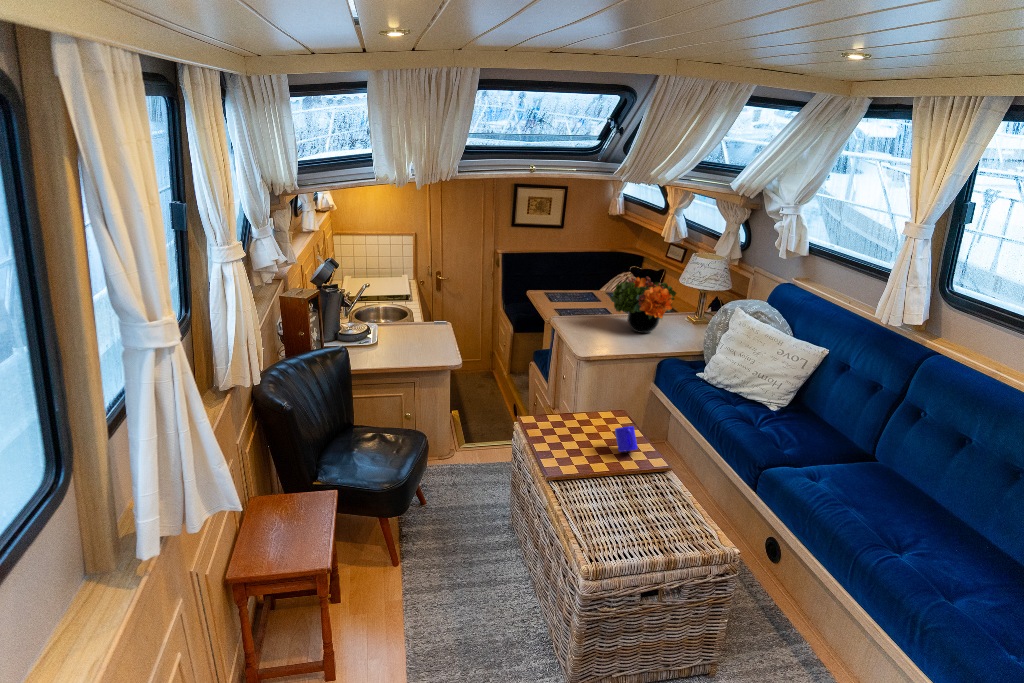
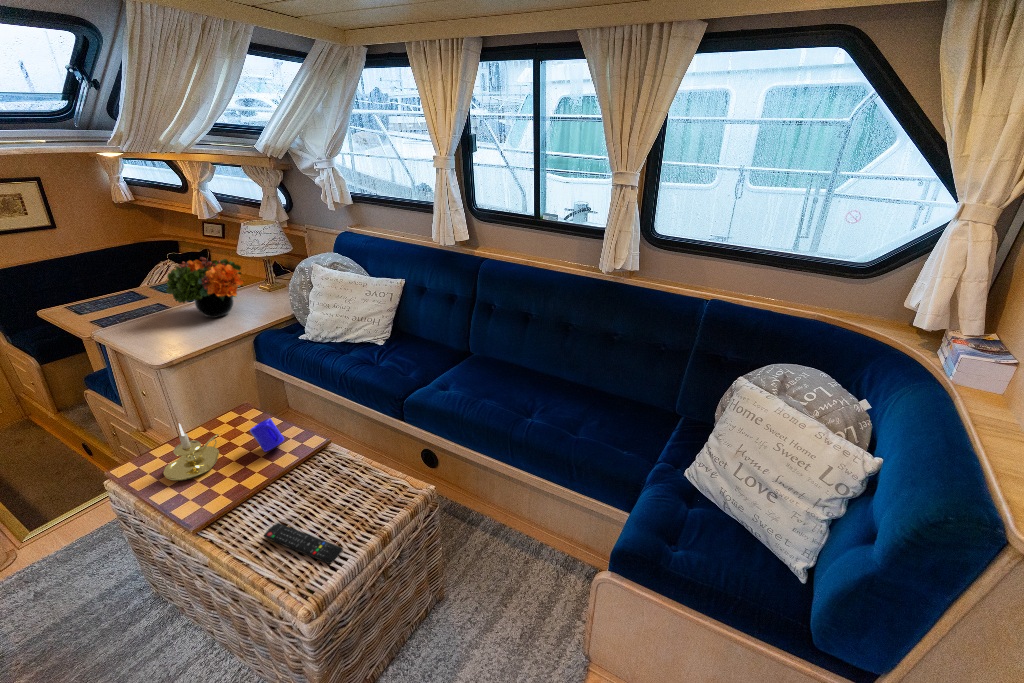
candle holder: none [548,400,594,446] -> present [163,423,219,481]
remote control: none [586,504,634,552] -> present [264,523,343,564]

